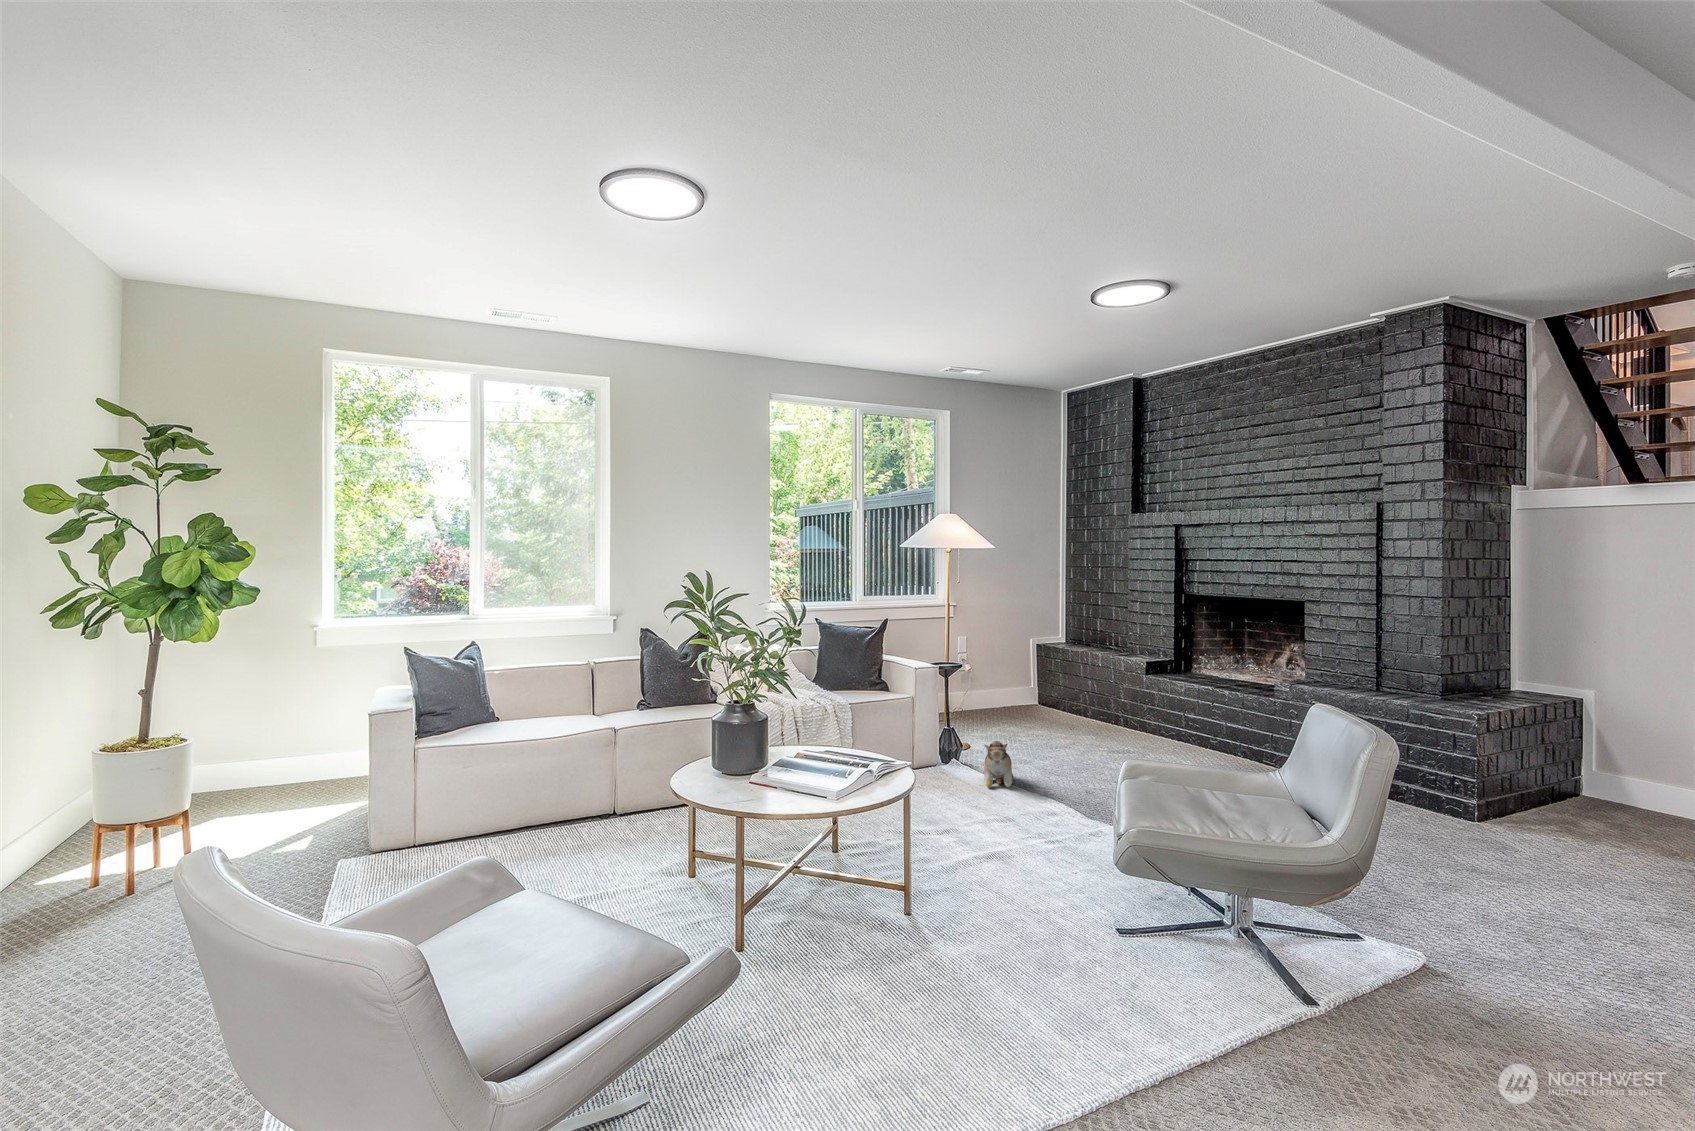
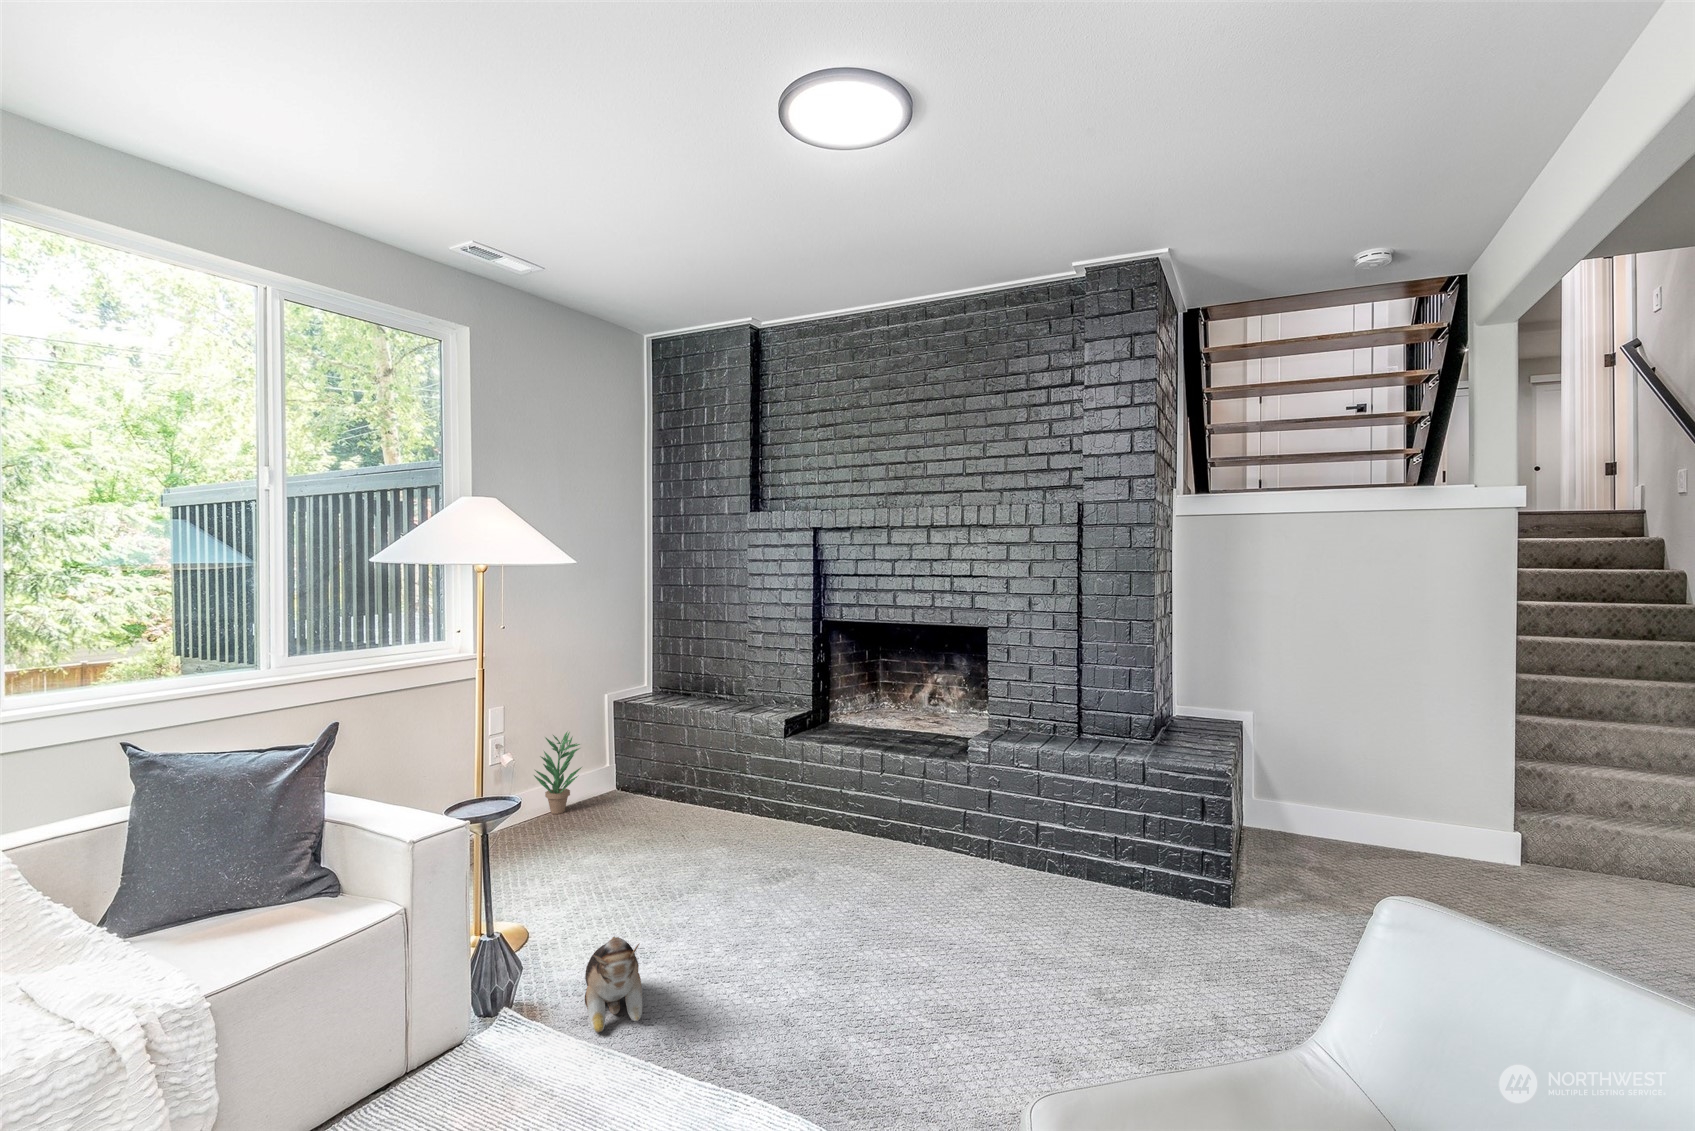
potted plant: none [981,659,1012,712] -> present [534,732,582,814]

